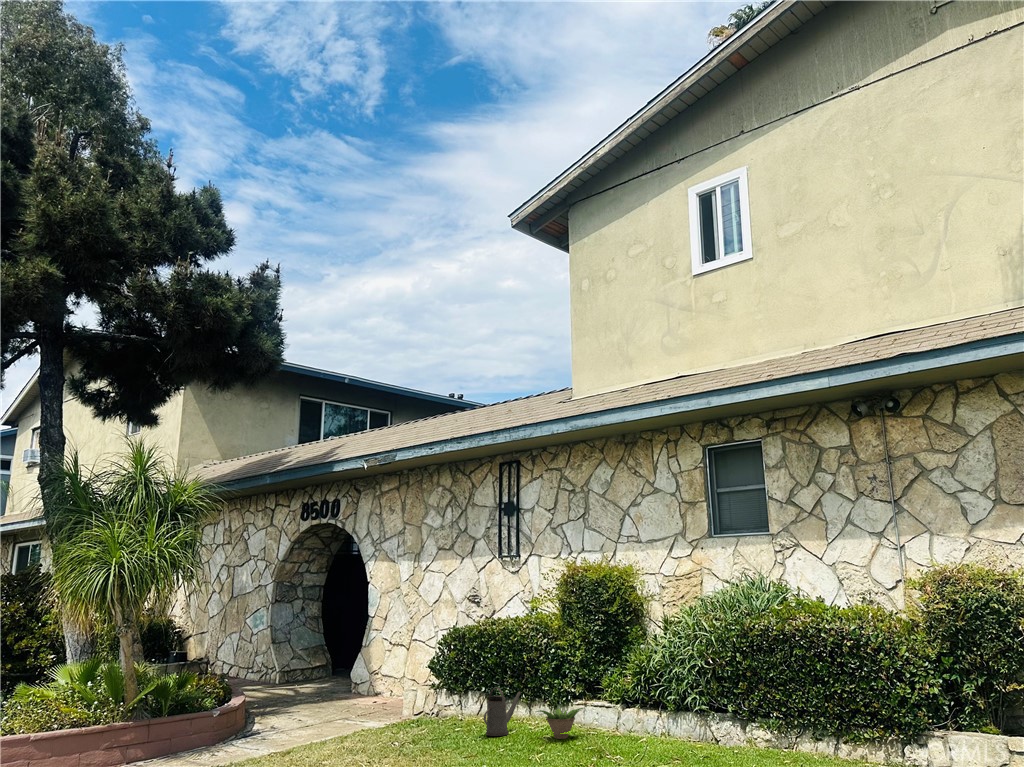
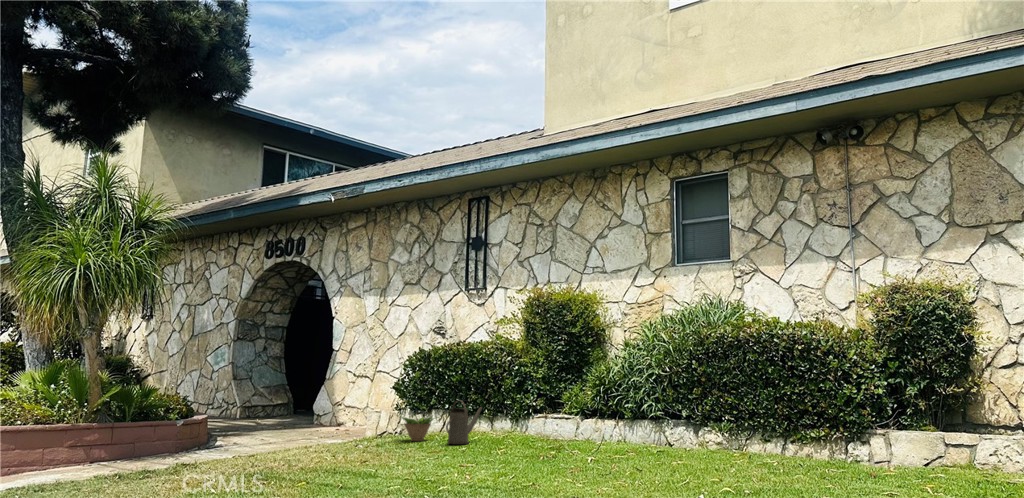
decorative plant: present [536,708,583,739] -> present [402,417,439,441]

